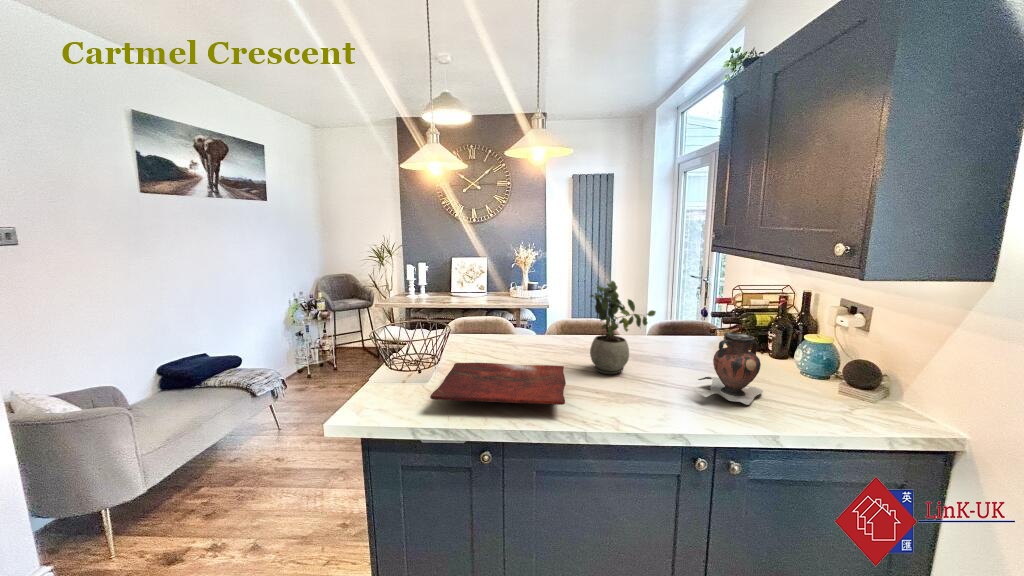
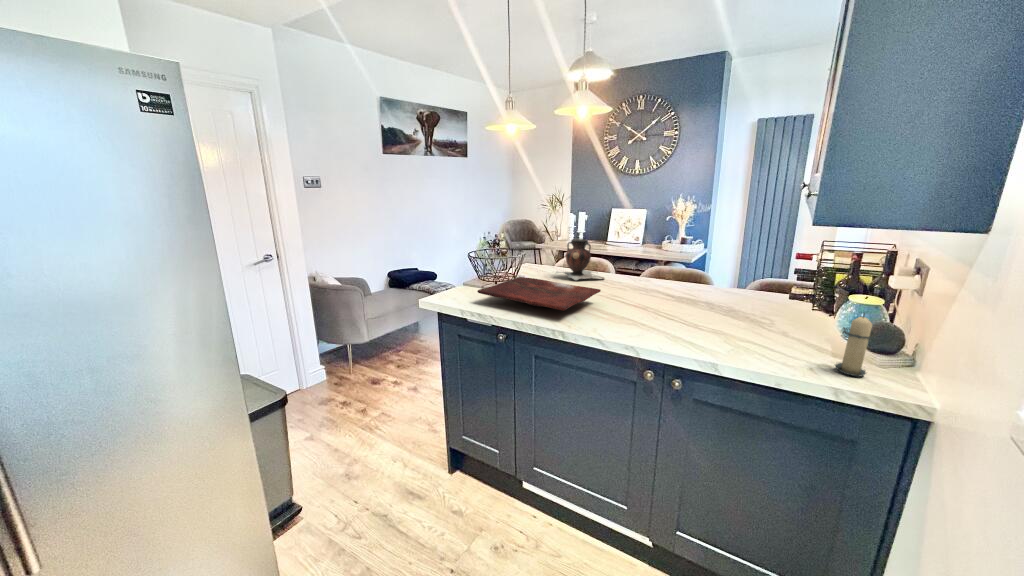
potted plant: present [590,281,655,374] -> none [637,214,698,306]
vase: present [693,332,763,405] -> present [556,238,604,280]
candle: none [809,364,845,420] -> present [835,313,877,376]

